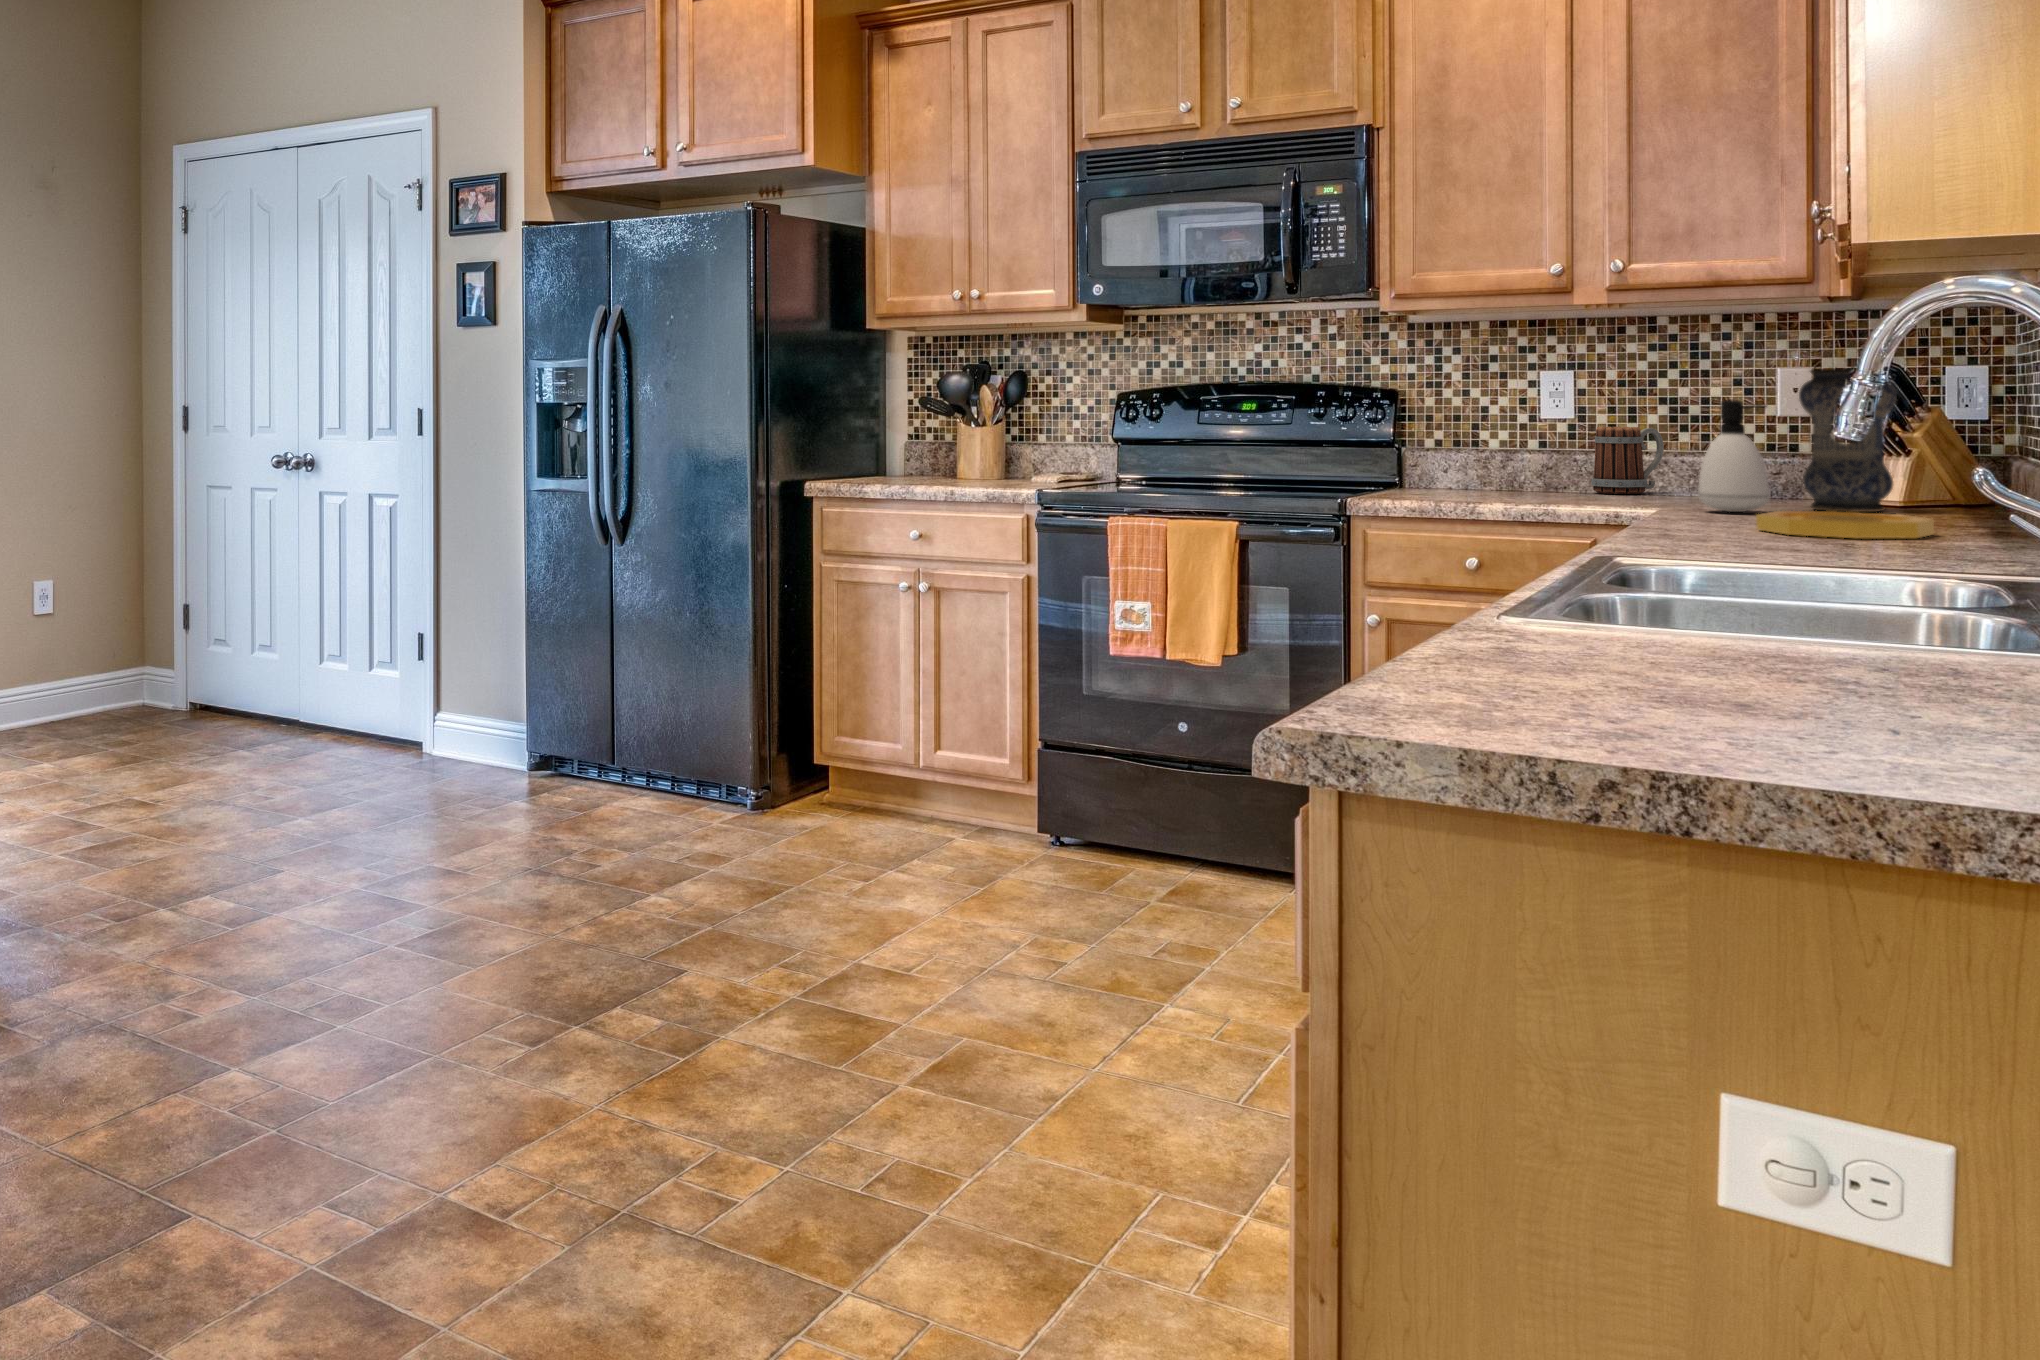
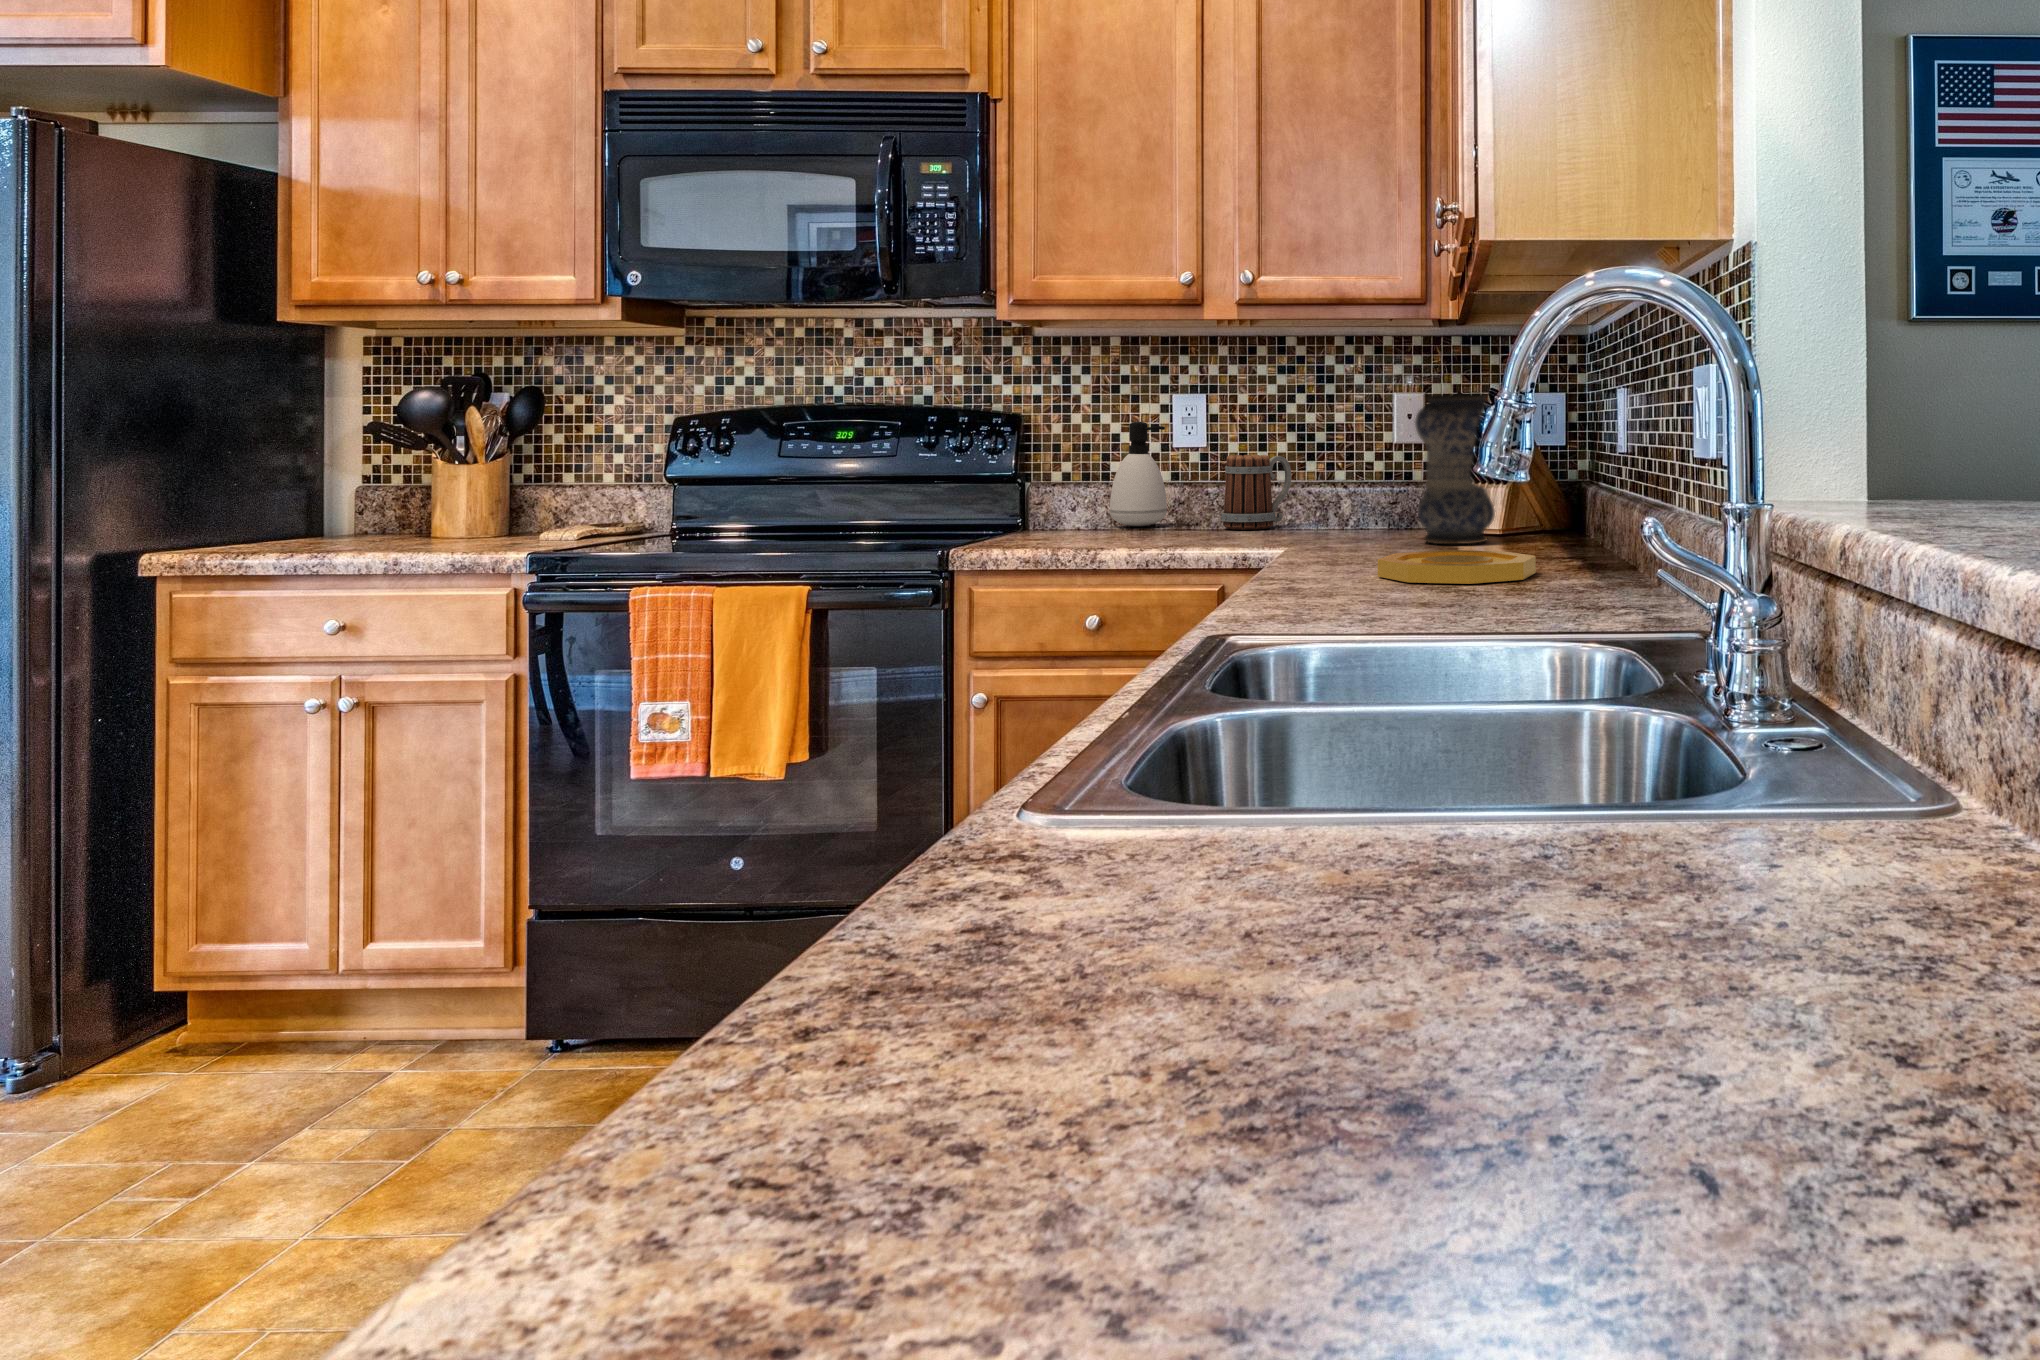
soap dispenser: present [1698,400,1769,512] -> present [1110,422,1167,526]

